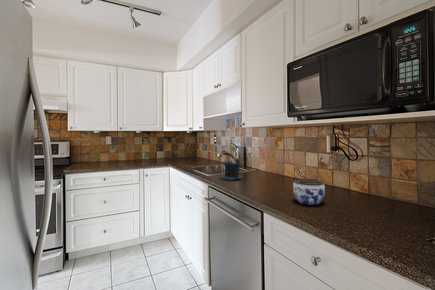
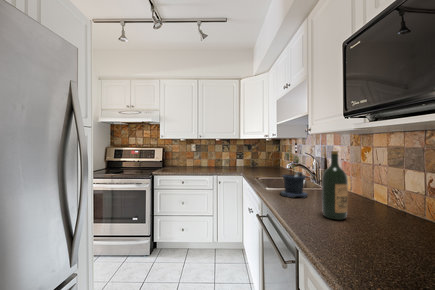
wine bottle: none [265,141,282,192] -> present [322,151,348,220]
jar: present [293,179,325,205] -> none [349,206,403,249]

